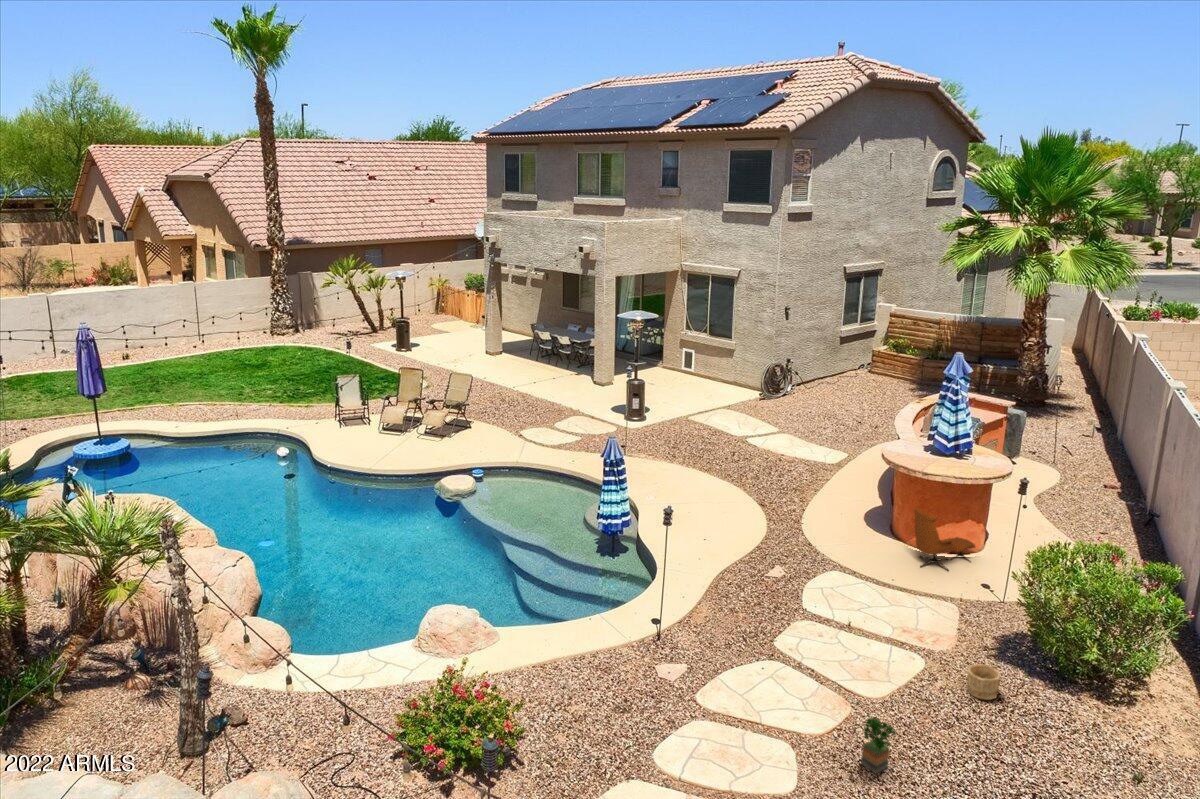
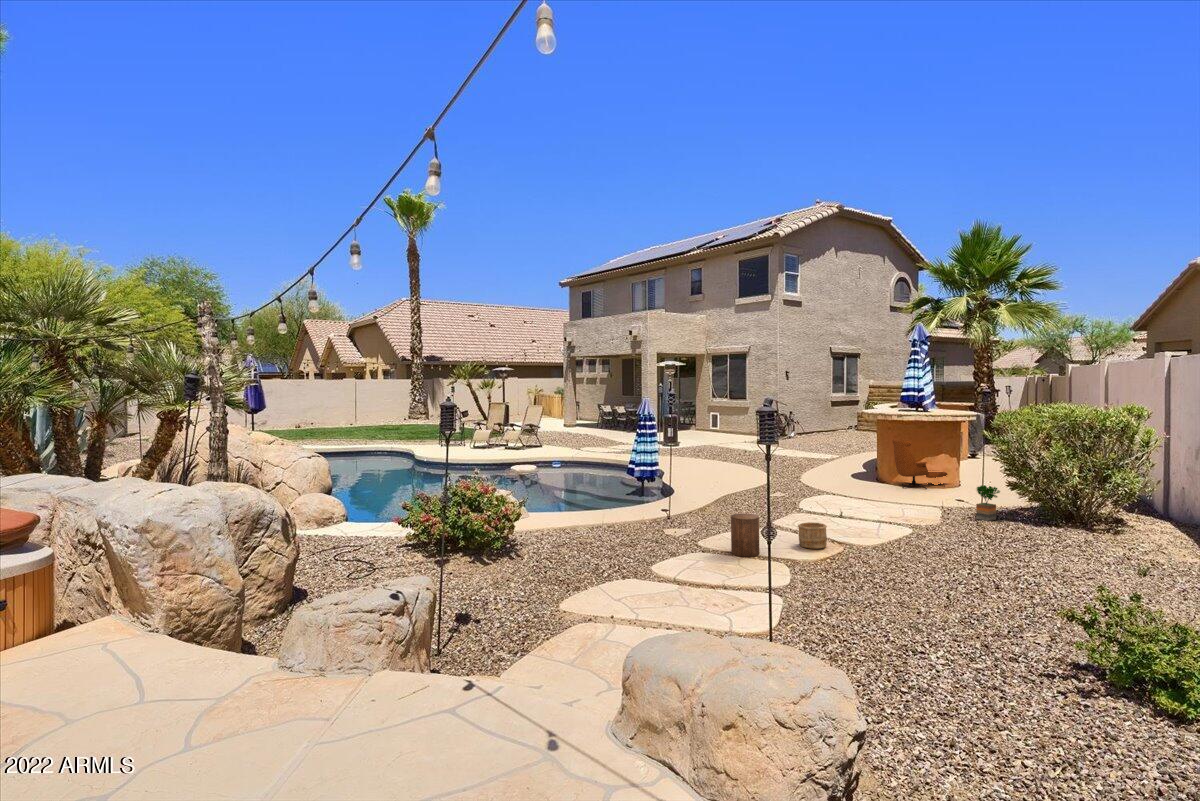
wooden bucket: present [967,664,1000,700] -> present [798,522,827,549]
stool: none [715,714,751,774] -> present [731,514,760,557]
potted tree: present [861,718,897,774] -> present [976,485,1000,521]

